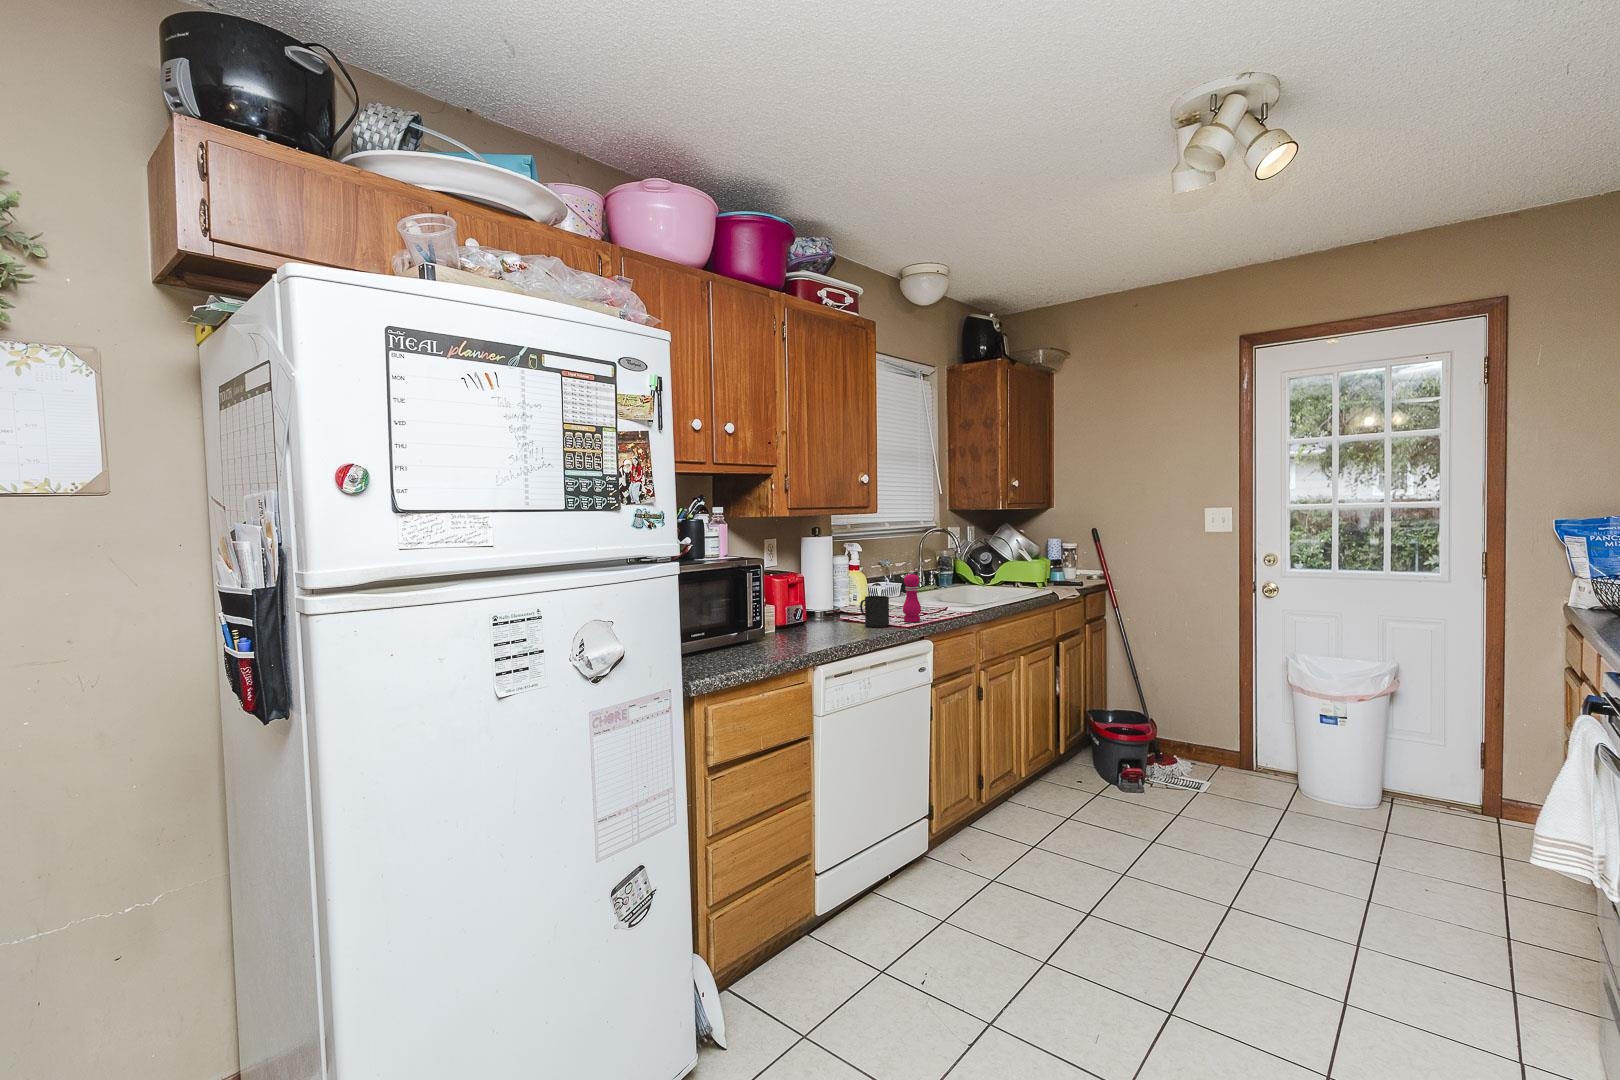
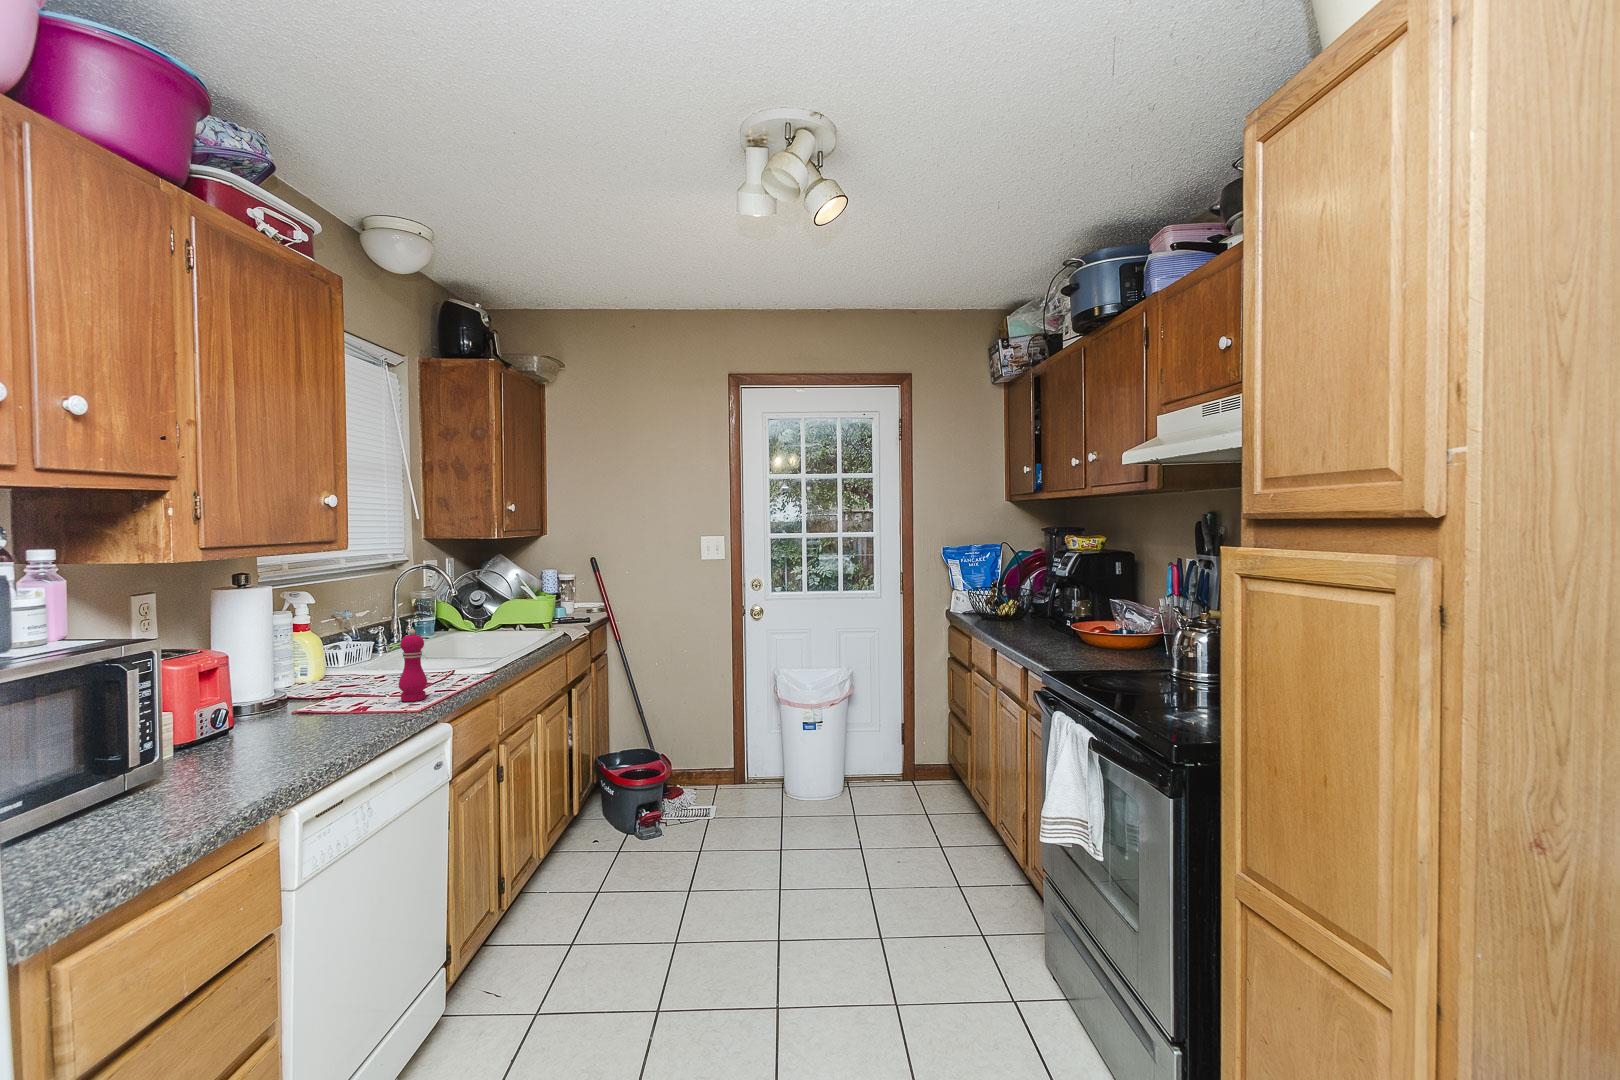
mug: present [860,596,889,627] -> none [337,670,383,719]

